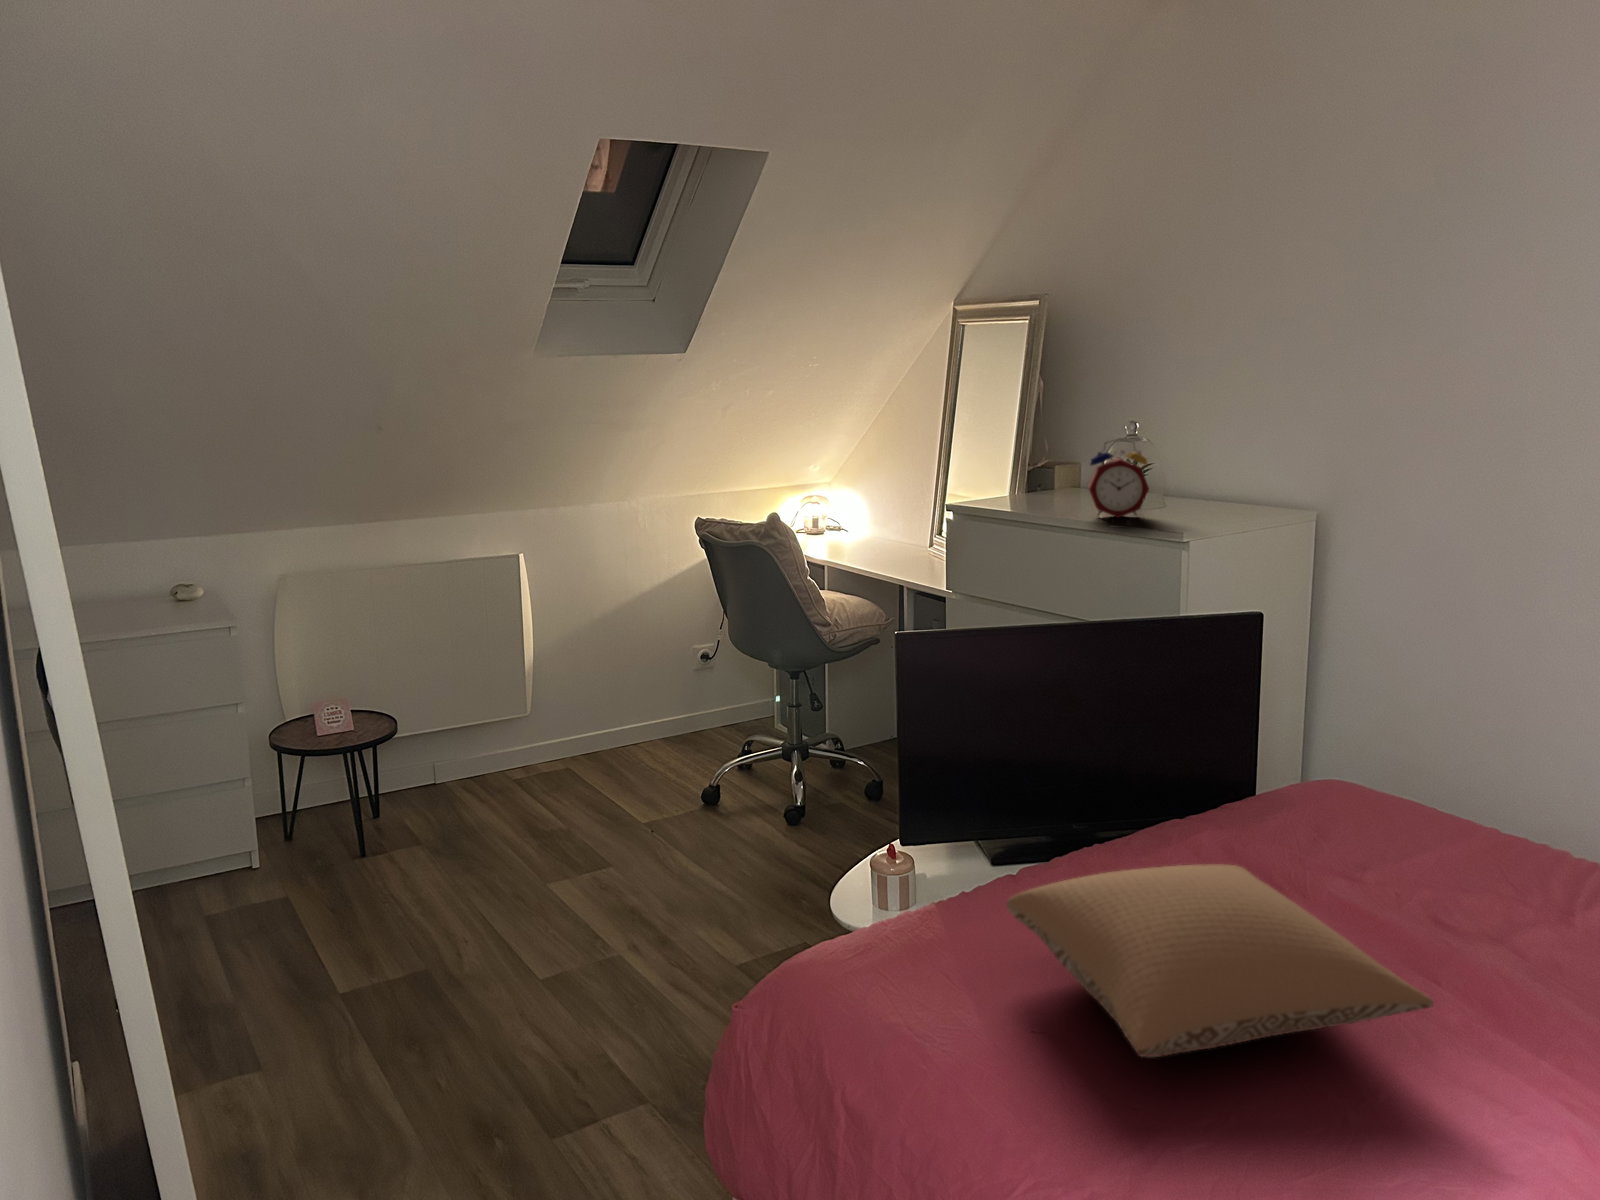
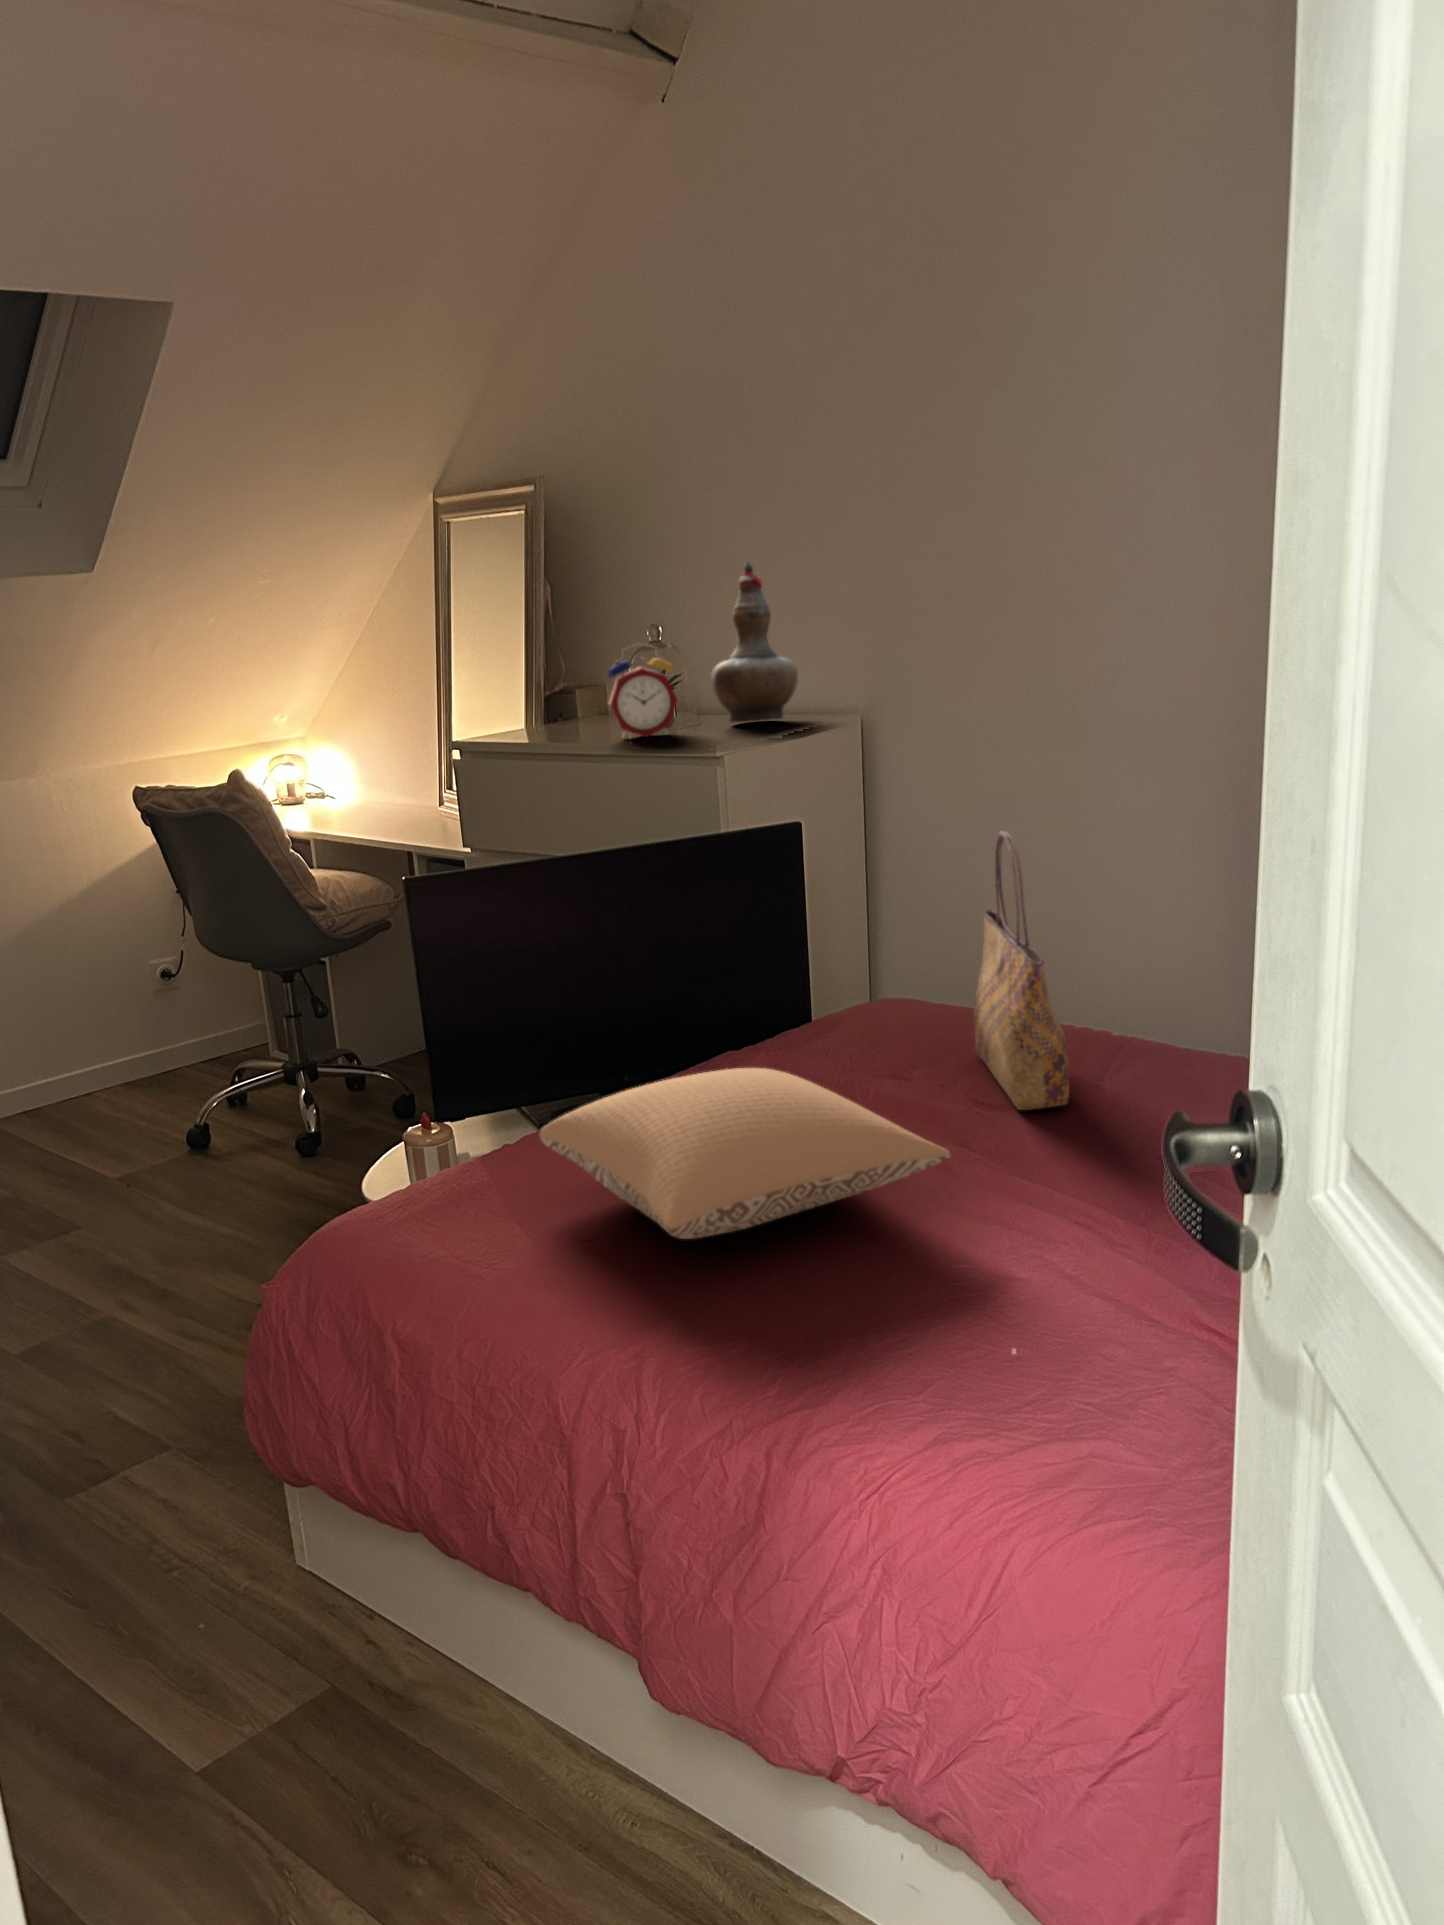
decorative vase: none [1179,374,1258,512] -> present [711,562,798,723]
tote bag: none [1430,660,1542,940] -> present [974,832,1069,1110]

